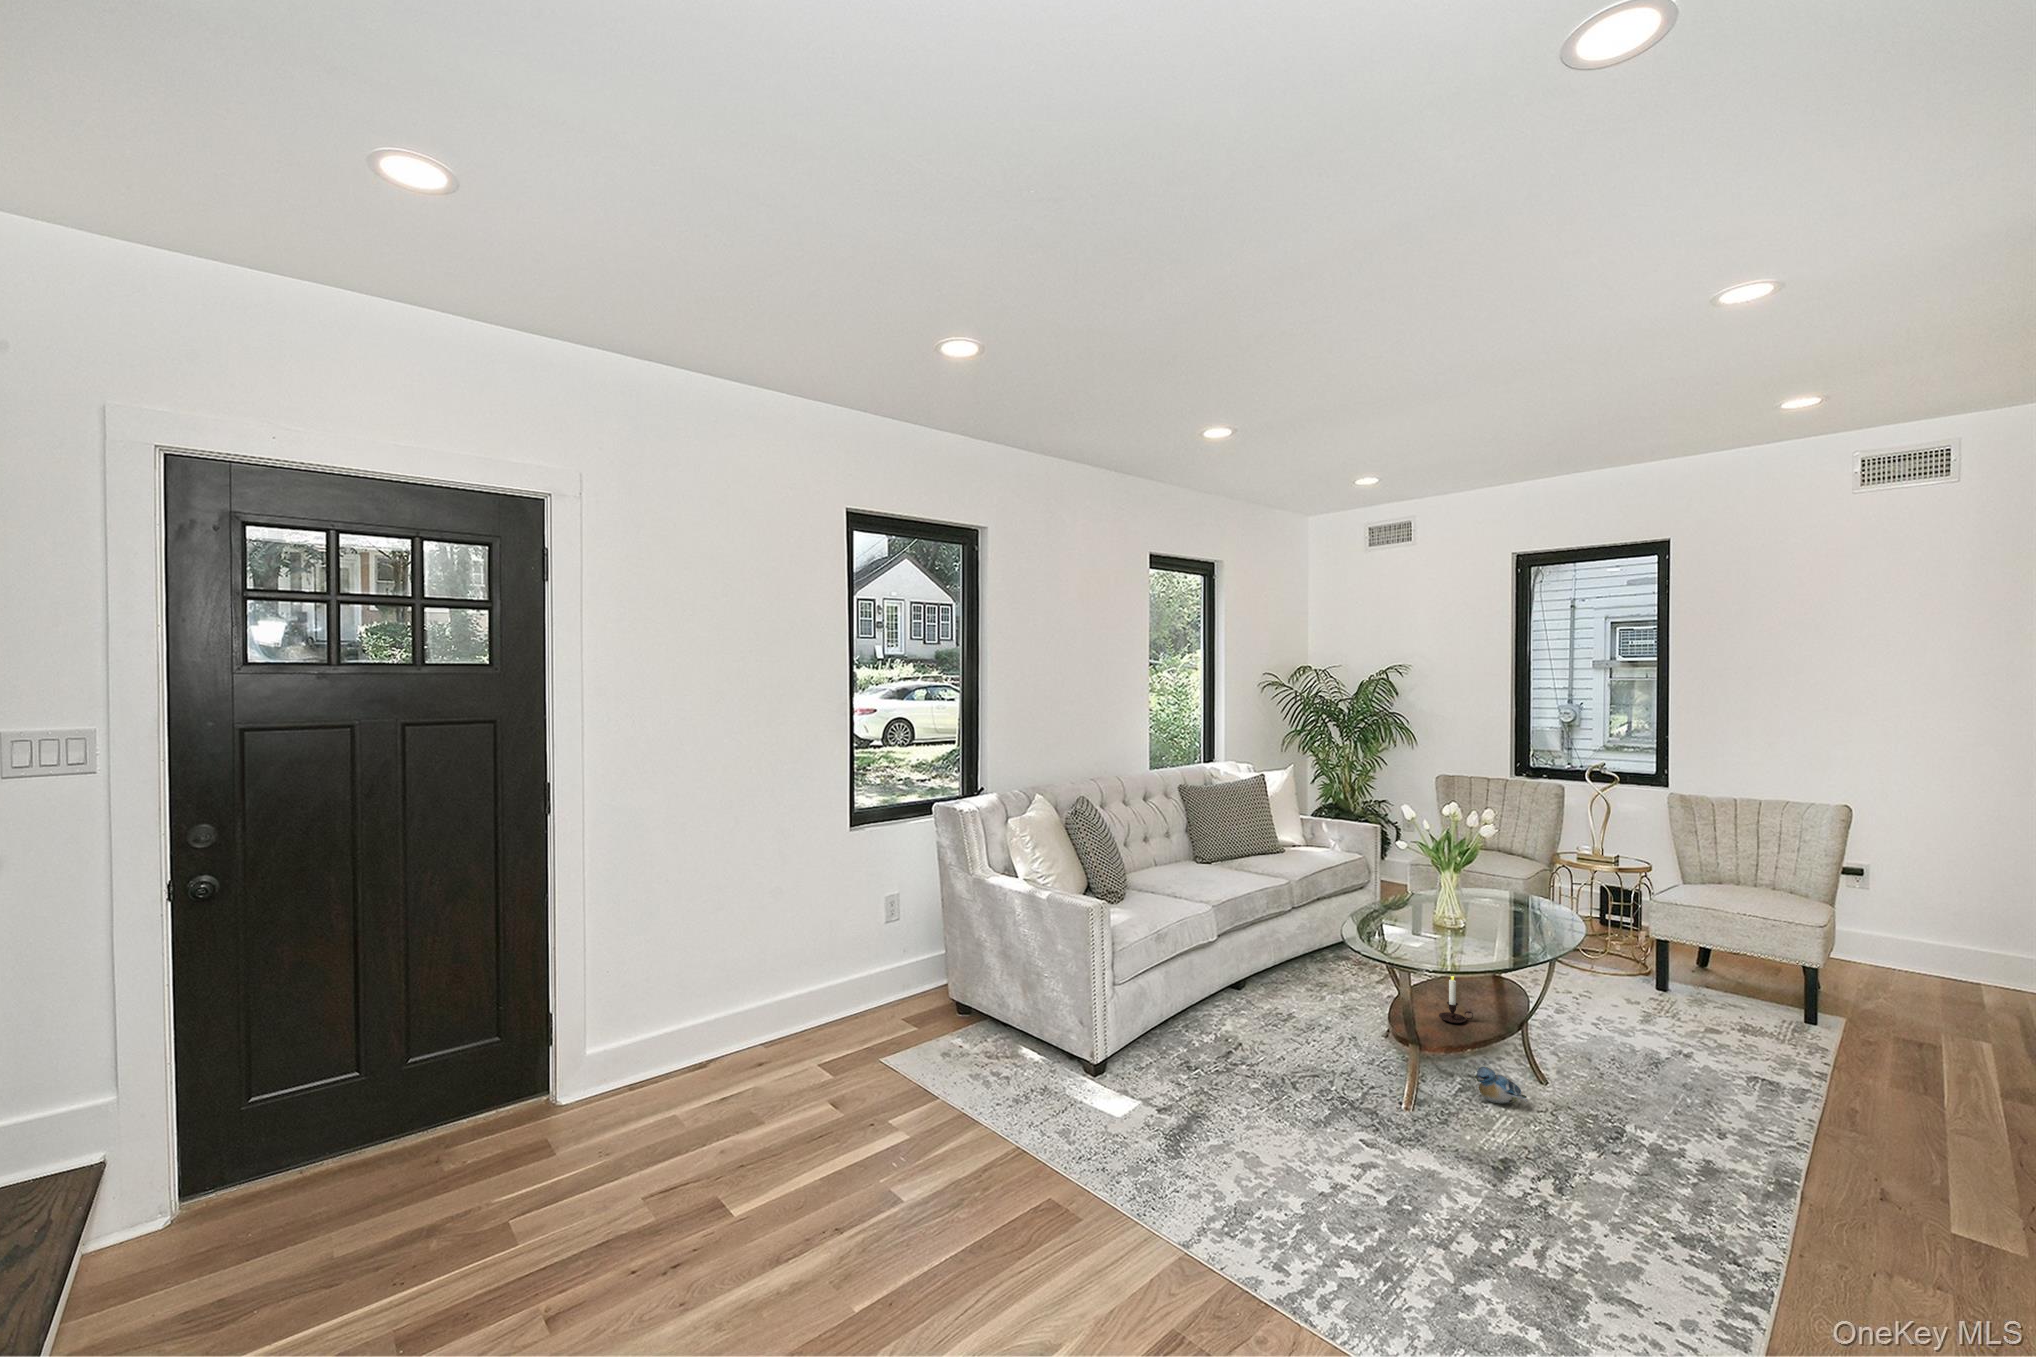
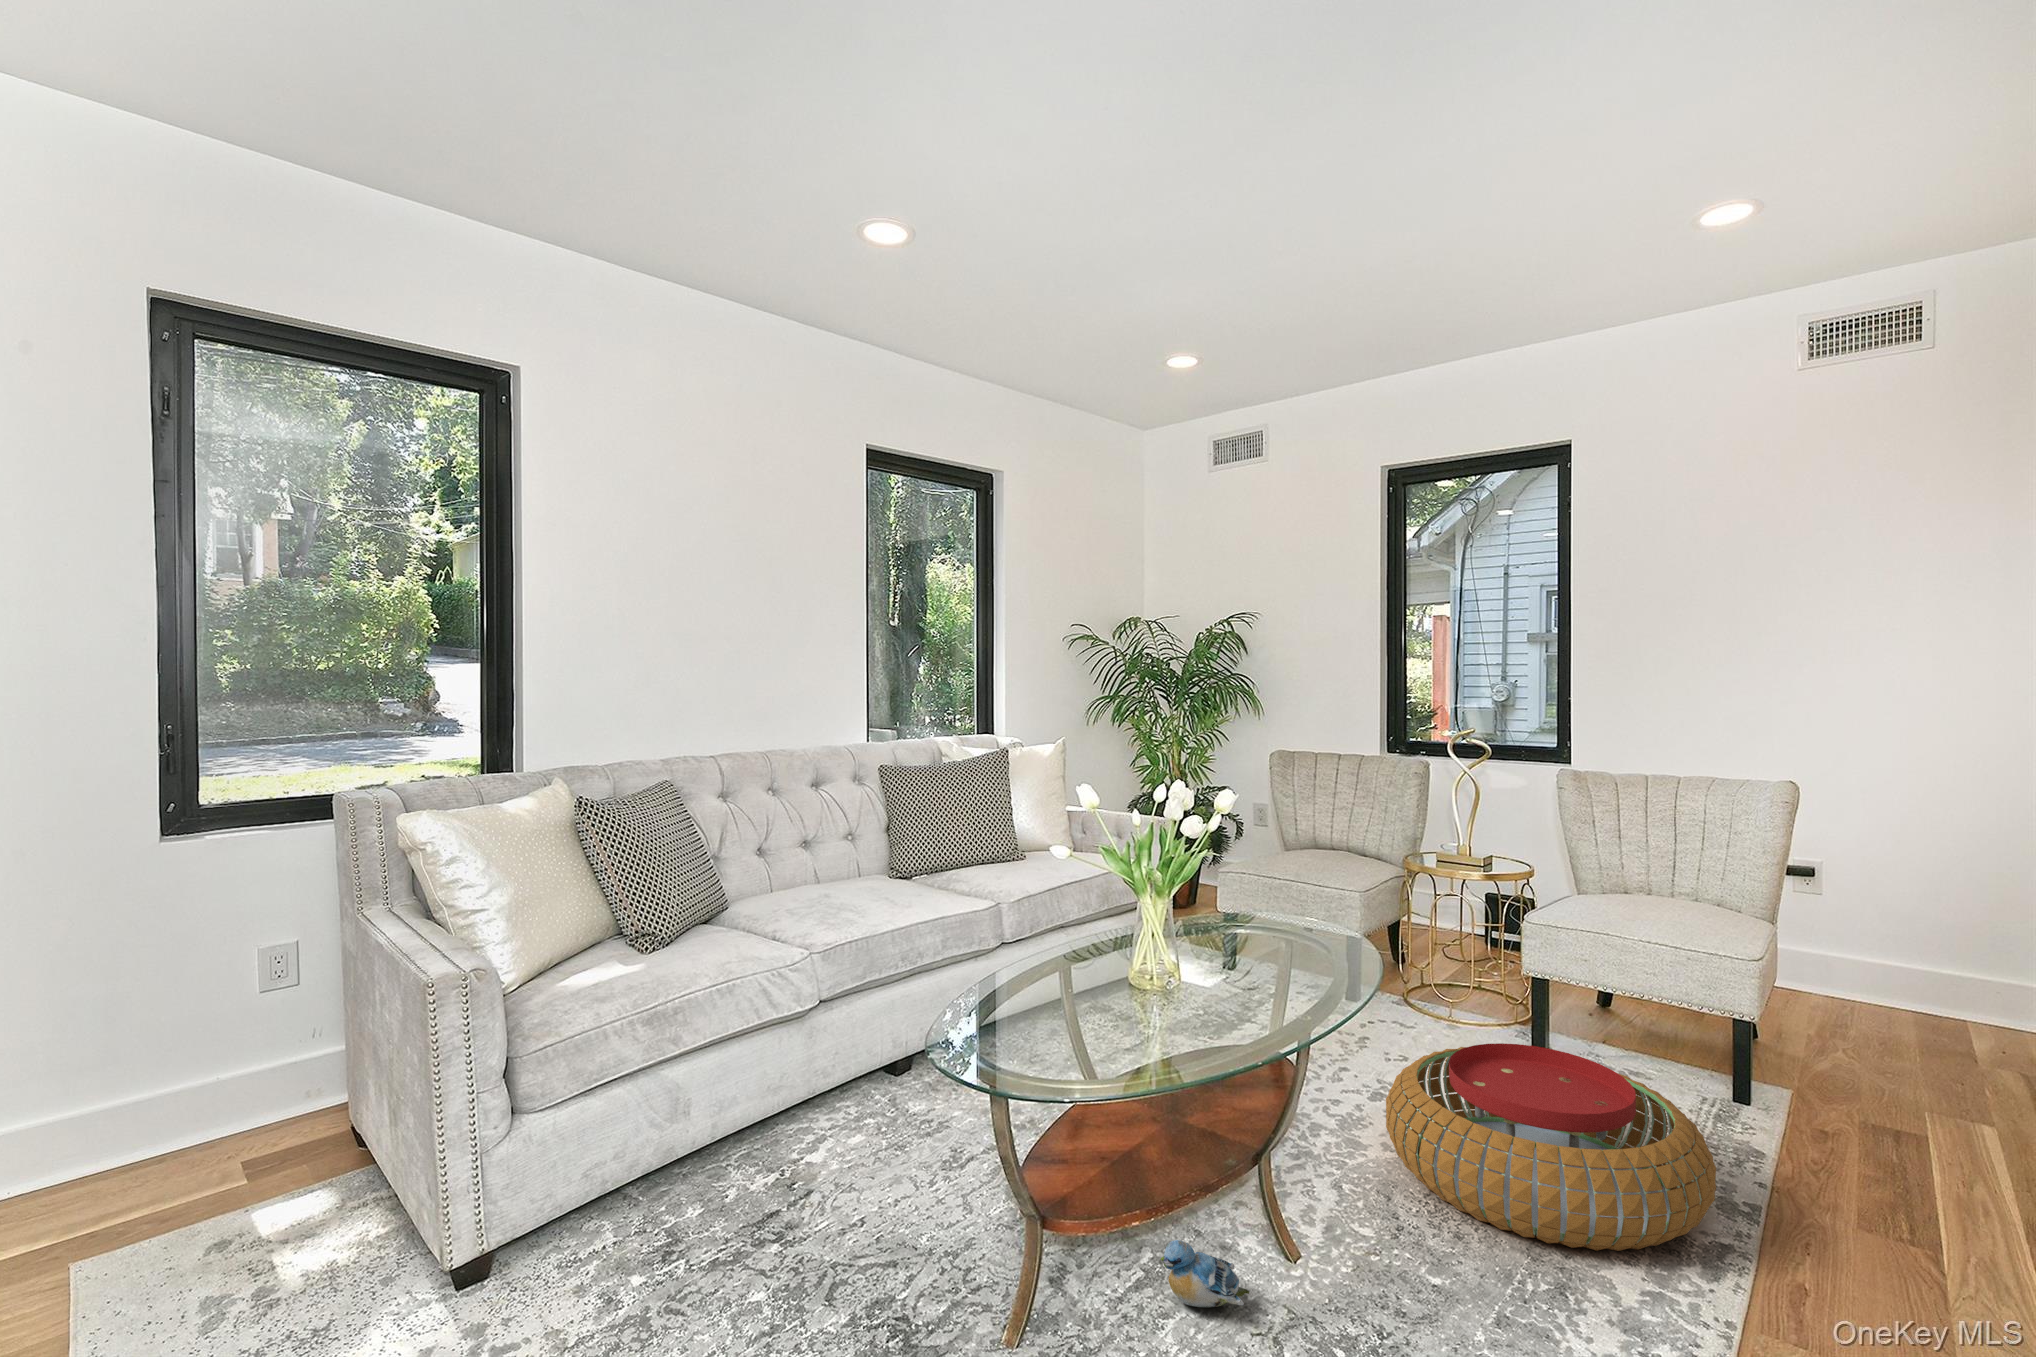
pouf: none [1577,975,1800,1090] -> present [1386,1043,1716,1251]
candle: present [1439,976,1473,1023] -> none [1135,1054,1188,1151]

